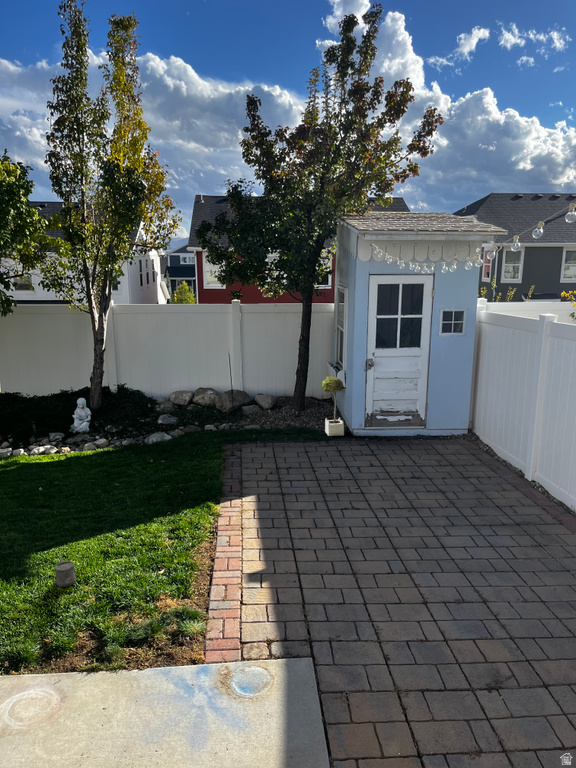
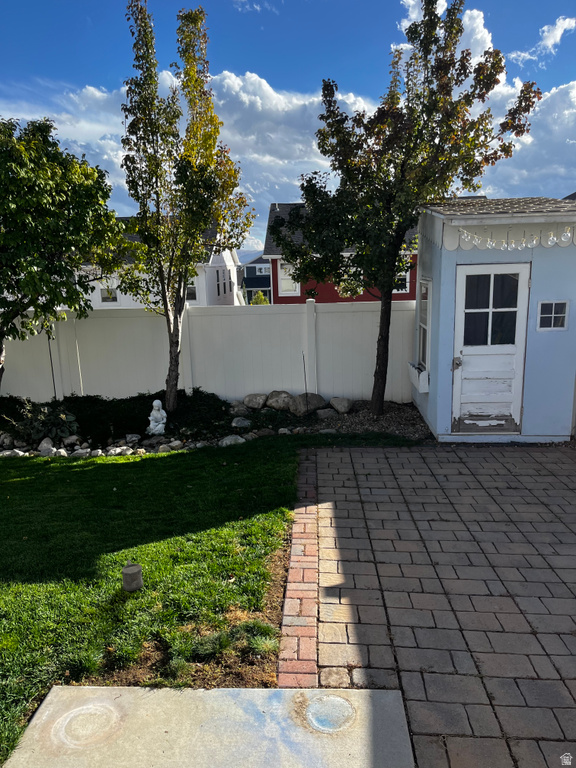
potted tree: present [322,376,346,436] -> none [403,376,430,441]

